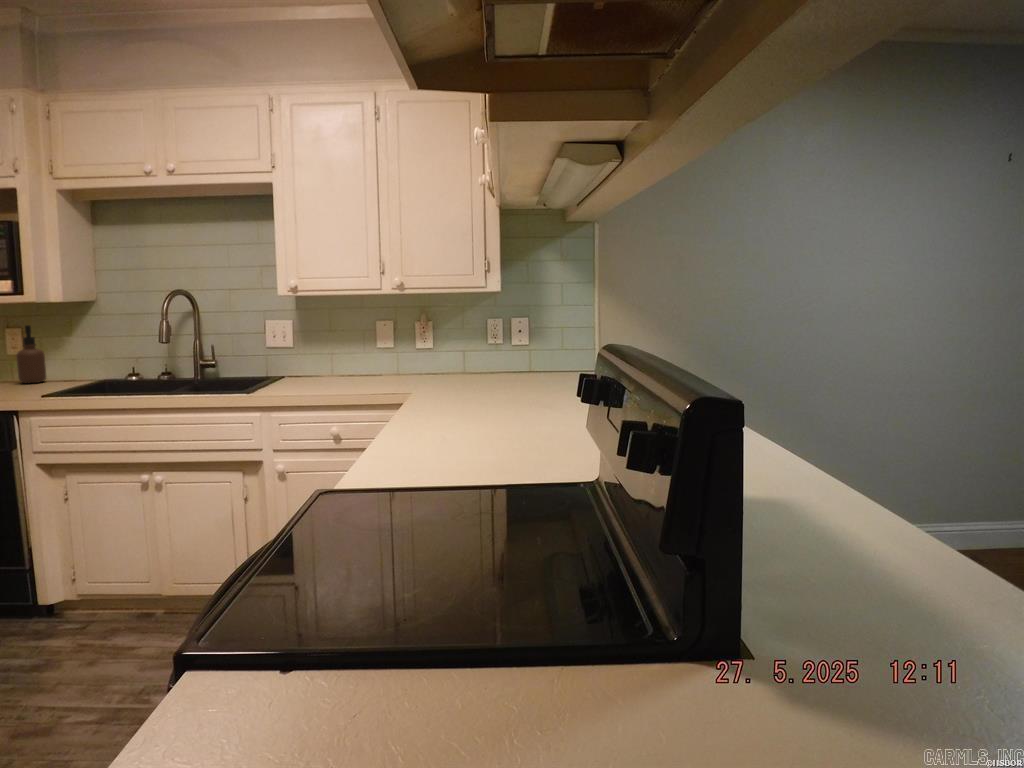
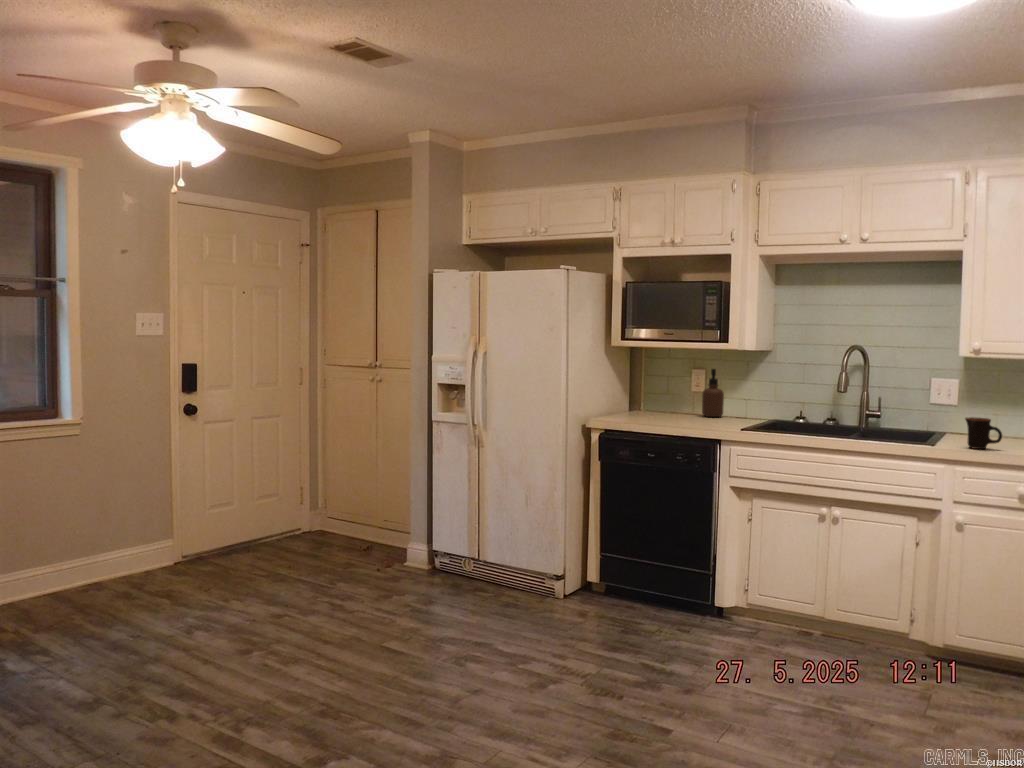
mug: none [277,360,312,392] -> present [965,417,1002,449]

